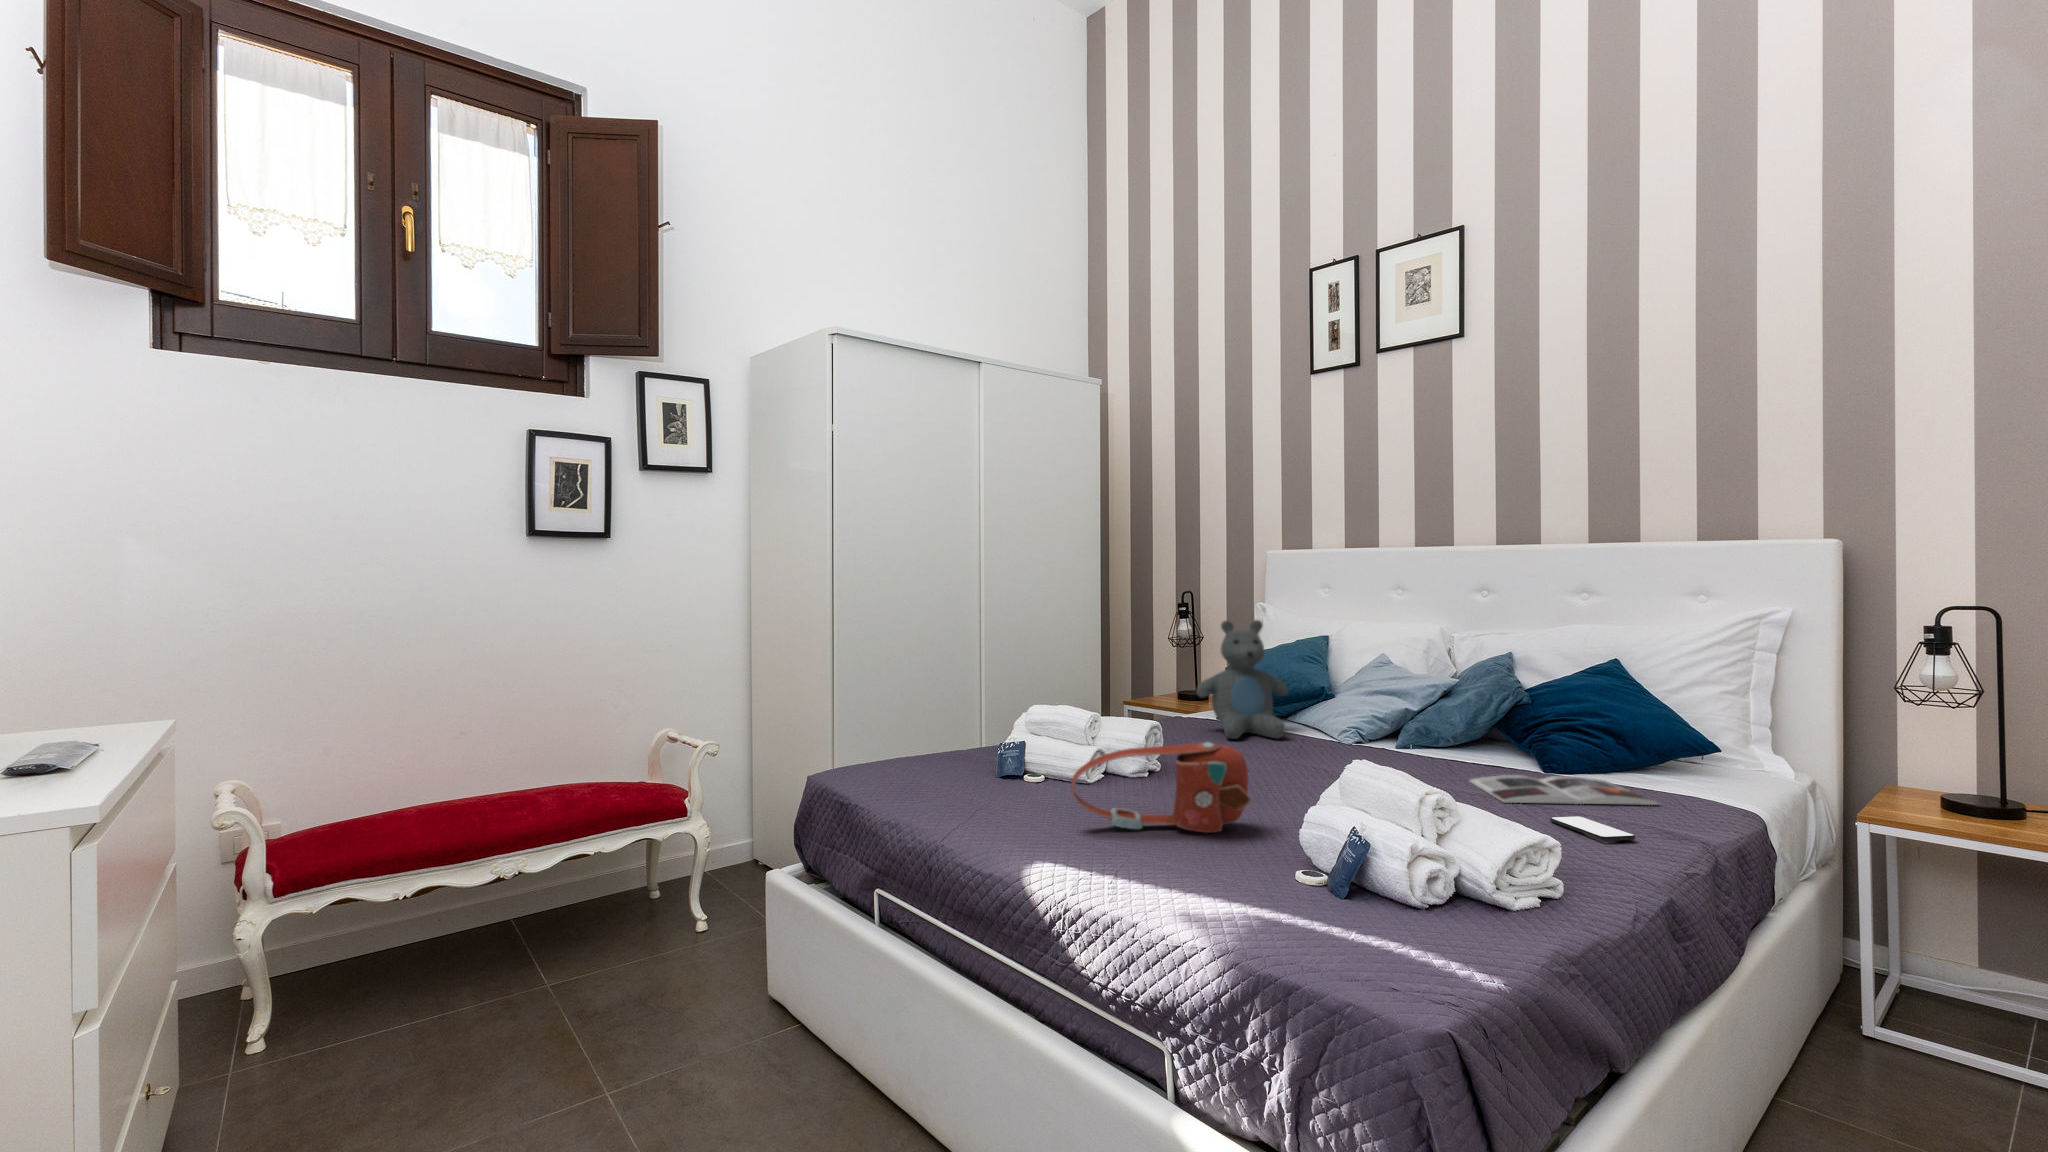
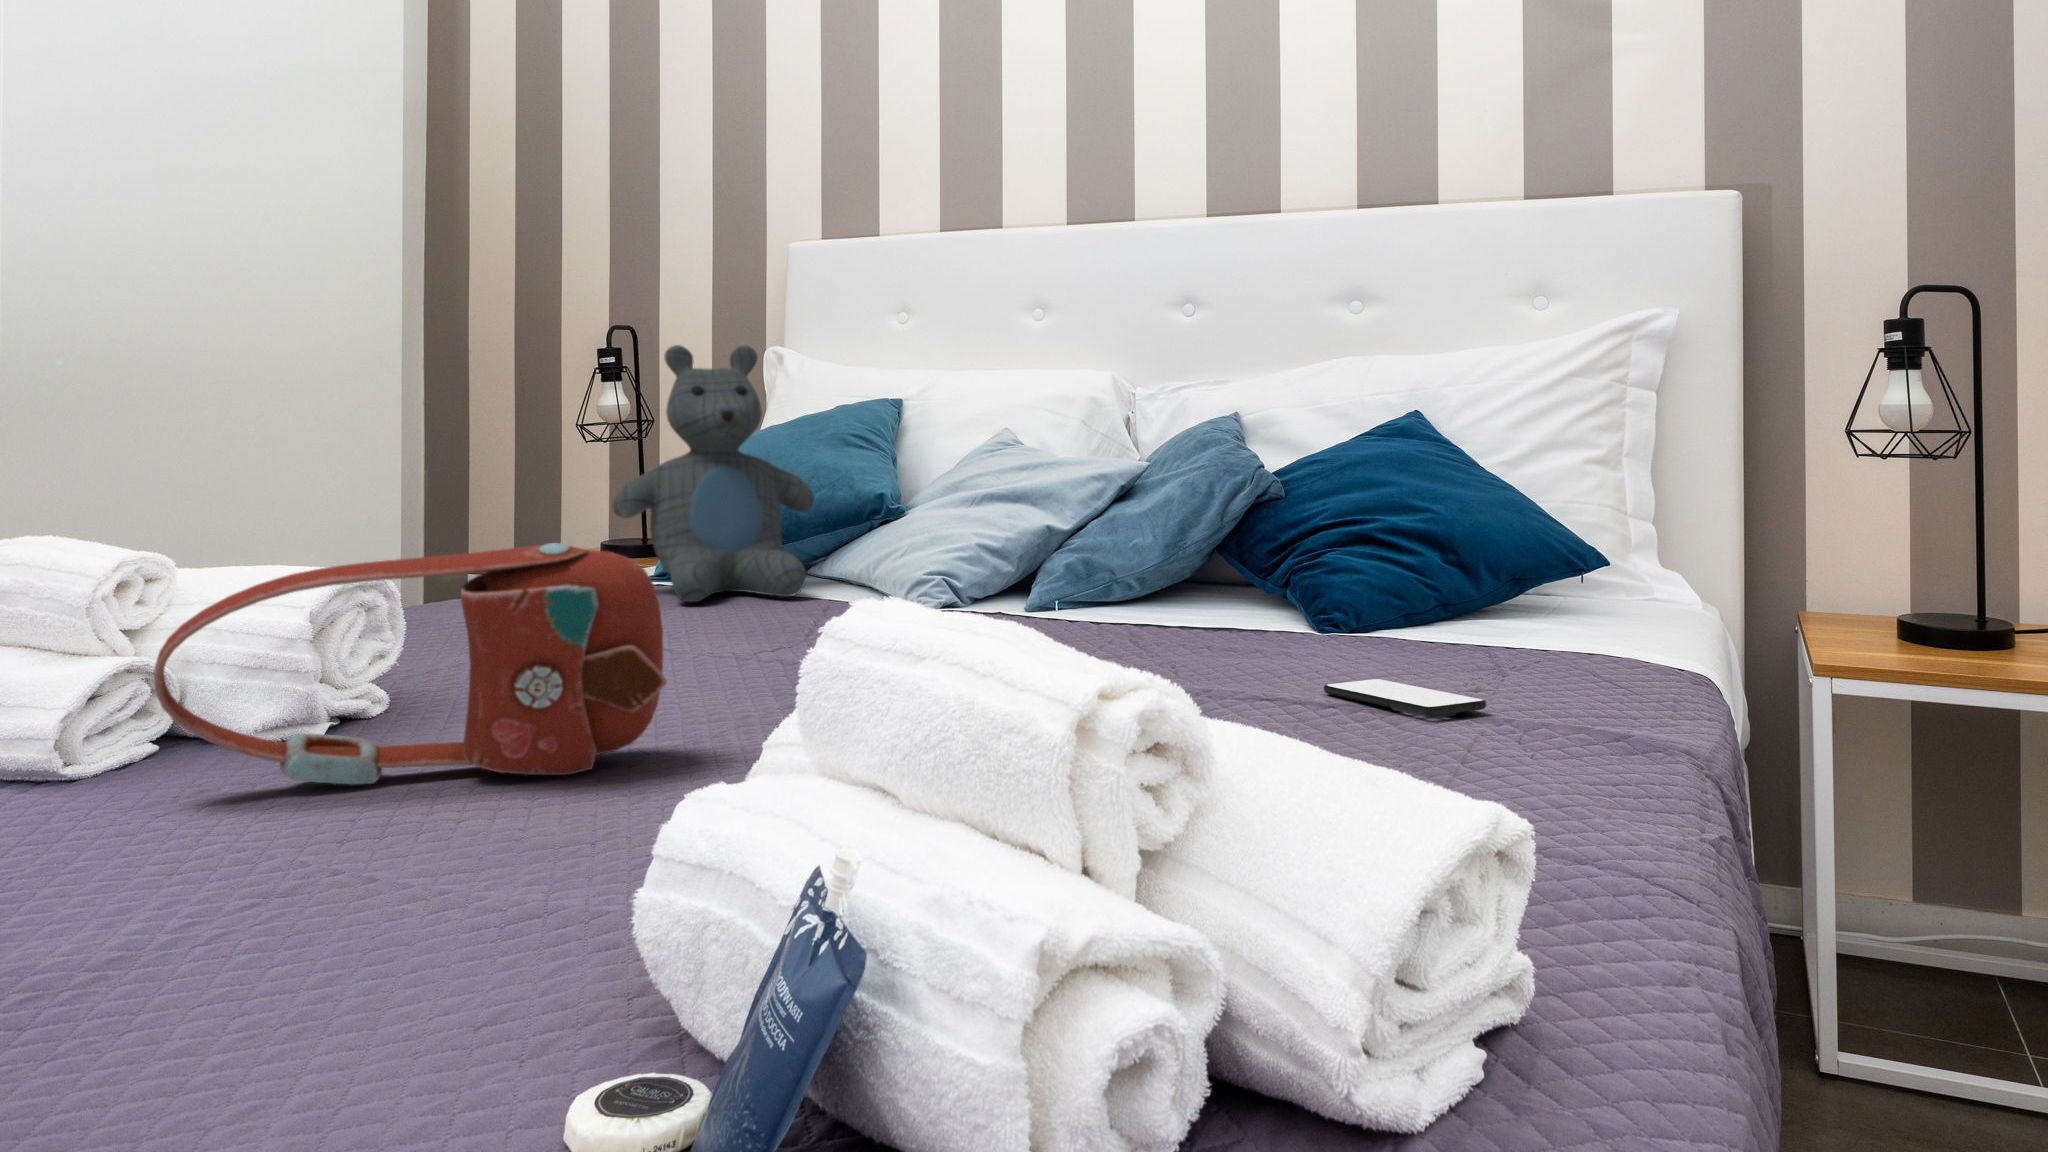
magazine: present [1469,775,1659,805] -> none [1164,618,1510,669]

